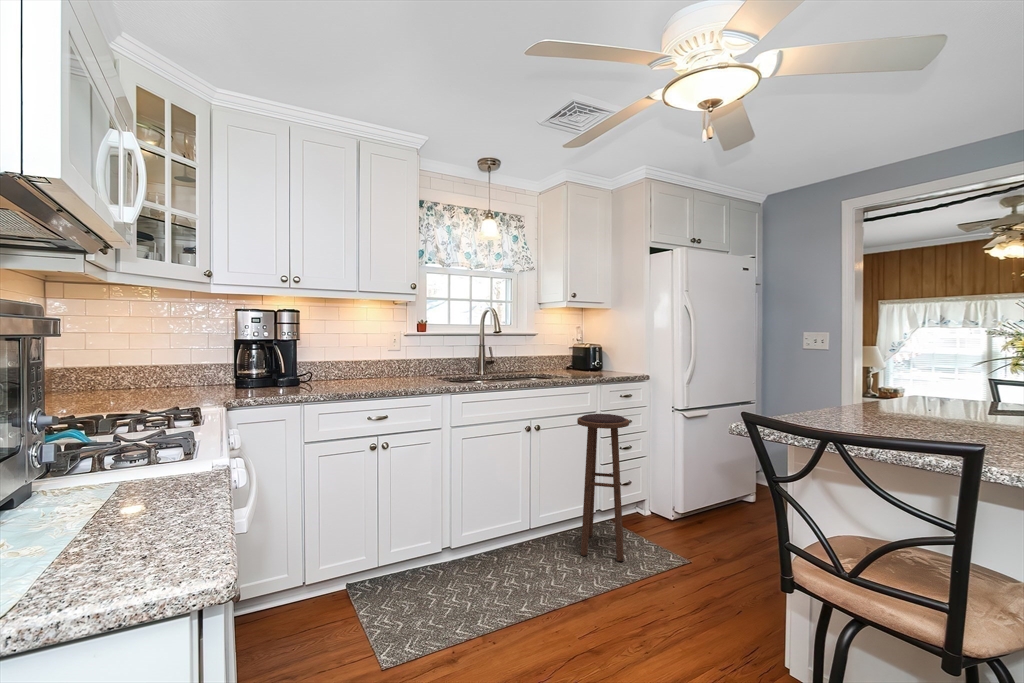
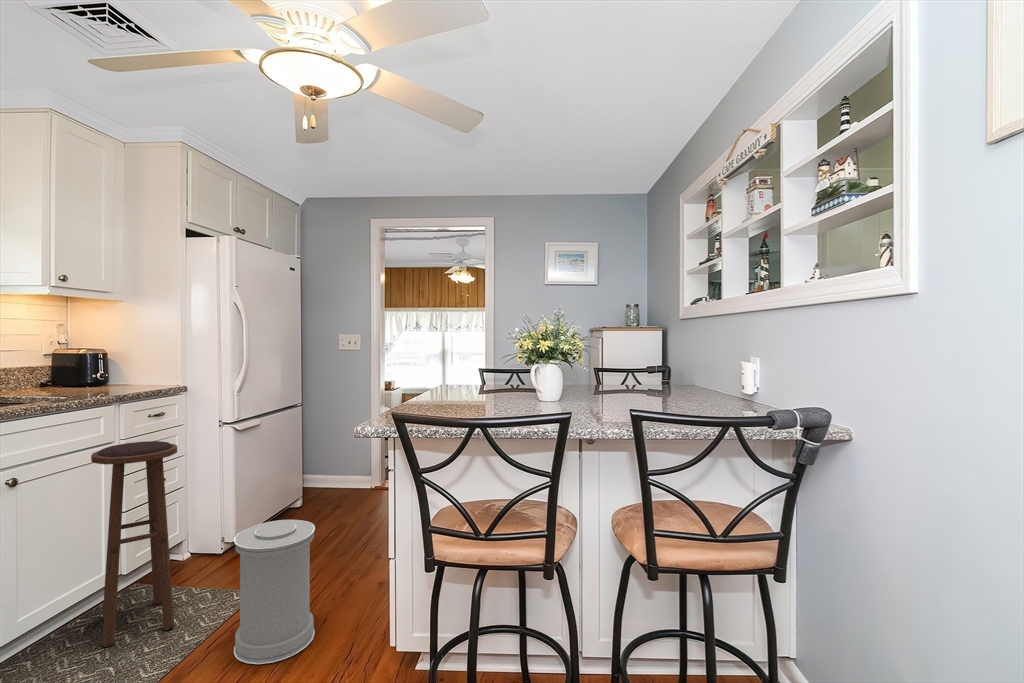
trash can: none [655,500,726,627] -> present [234,520,315,664]

